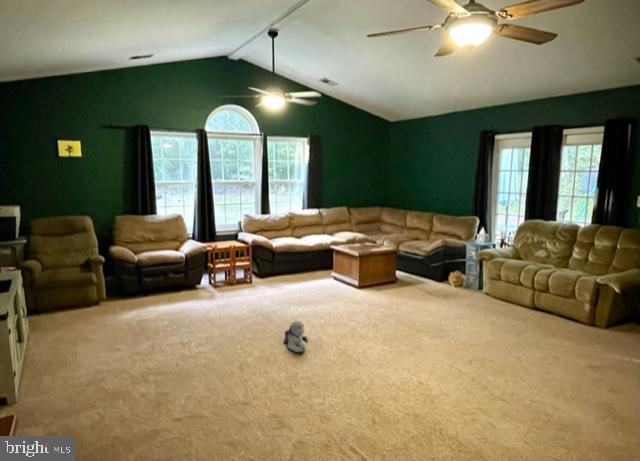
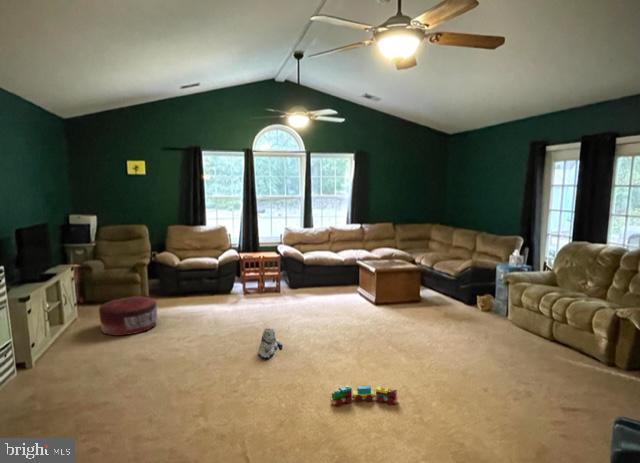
pouf: none [76,300,146,348] -> present [99,296,158,335]
toy train: none [400,365,458,389] -> present [330,385,398,406]

